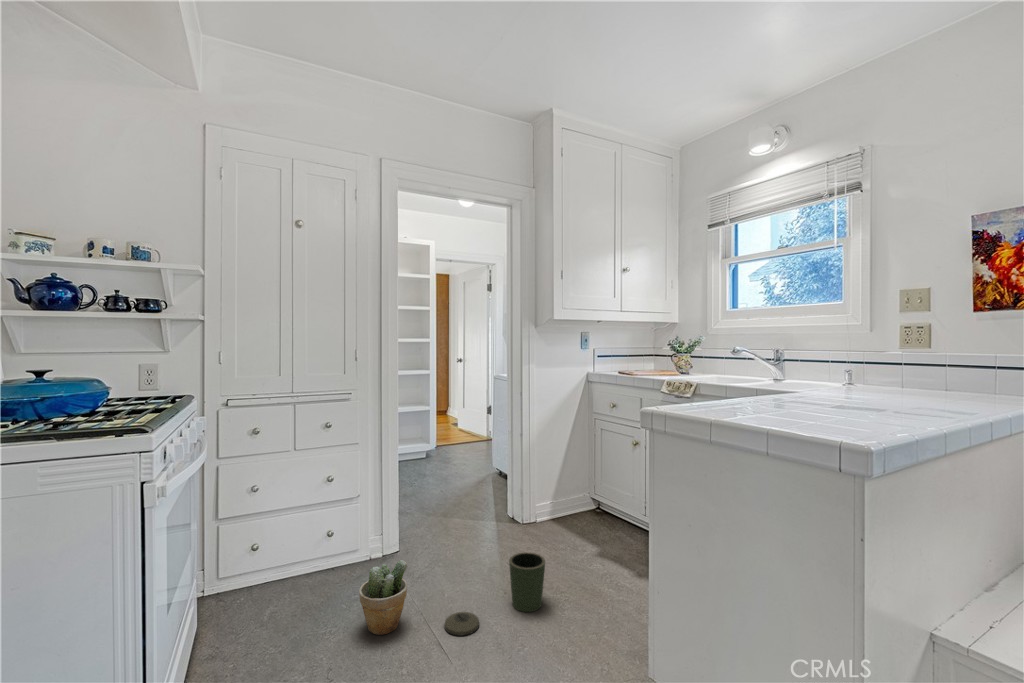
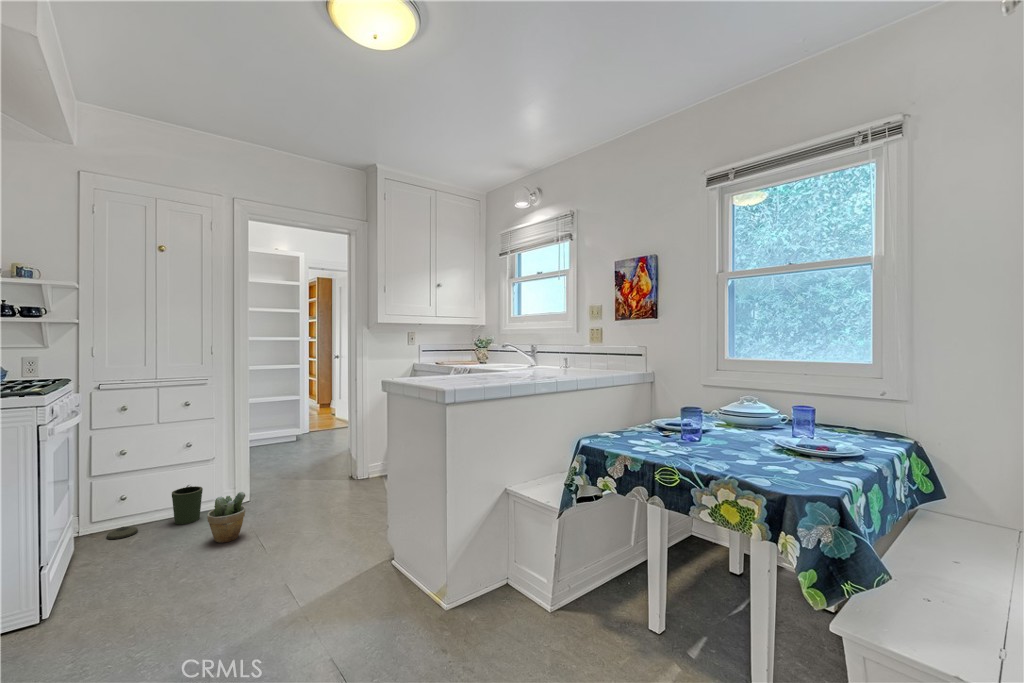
trash can: present [444,553,545,636] -> present [107,486,203,539]

